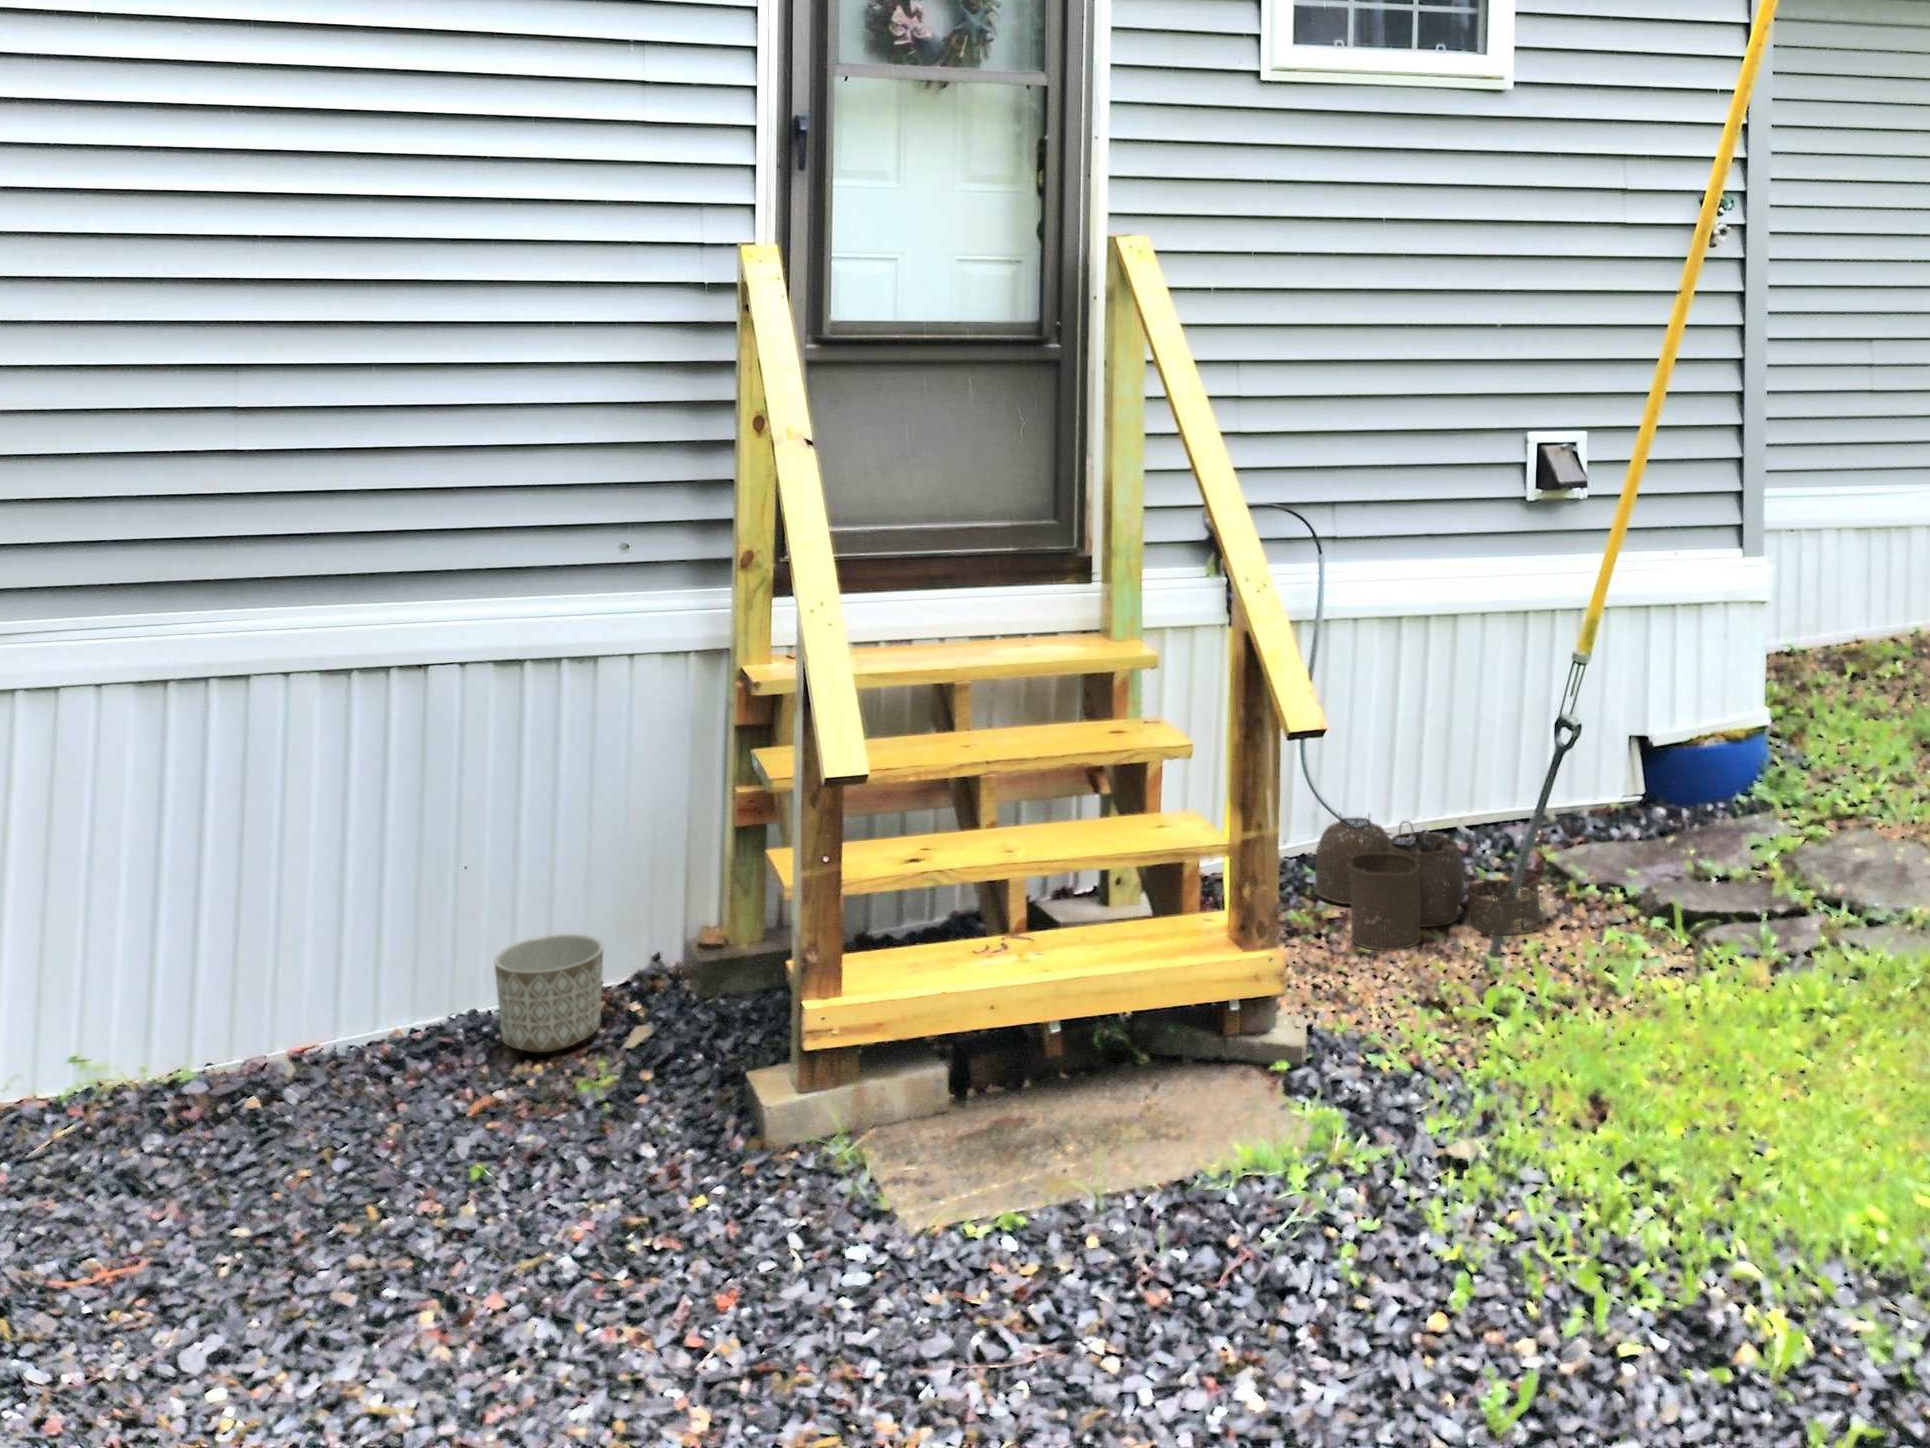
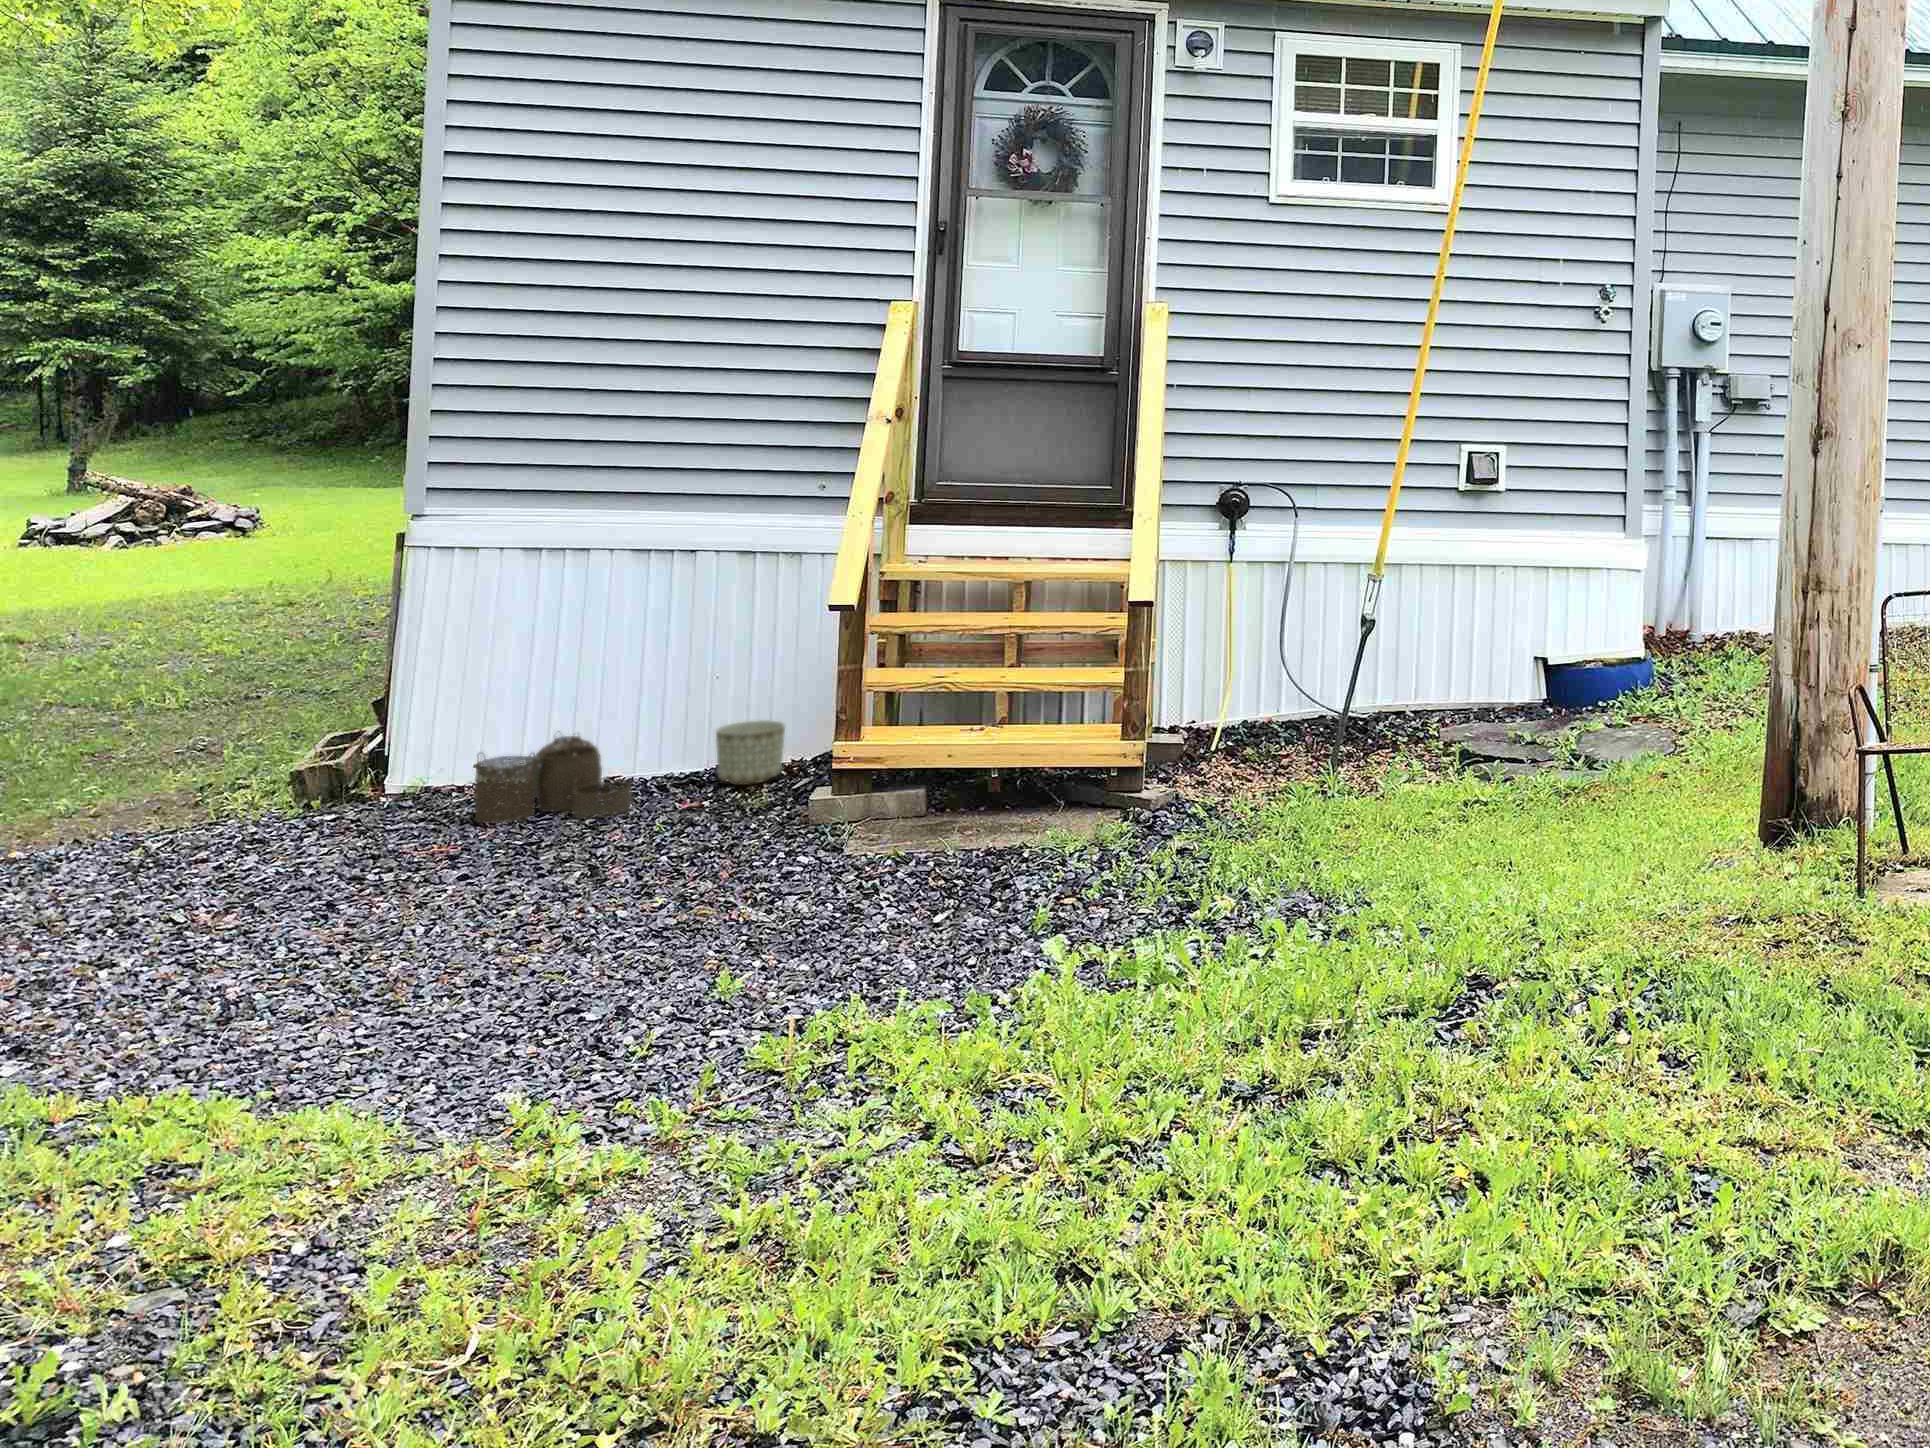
woven basket: present [1315,813,1540,951] -> present [475,734,632,823]

